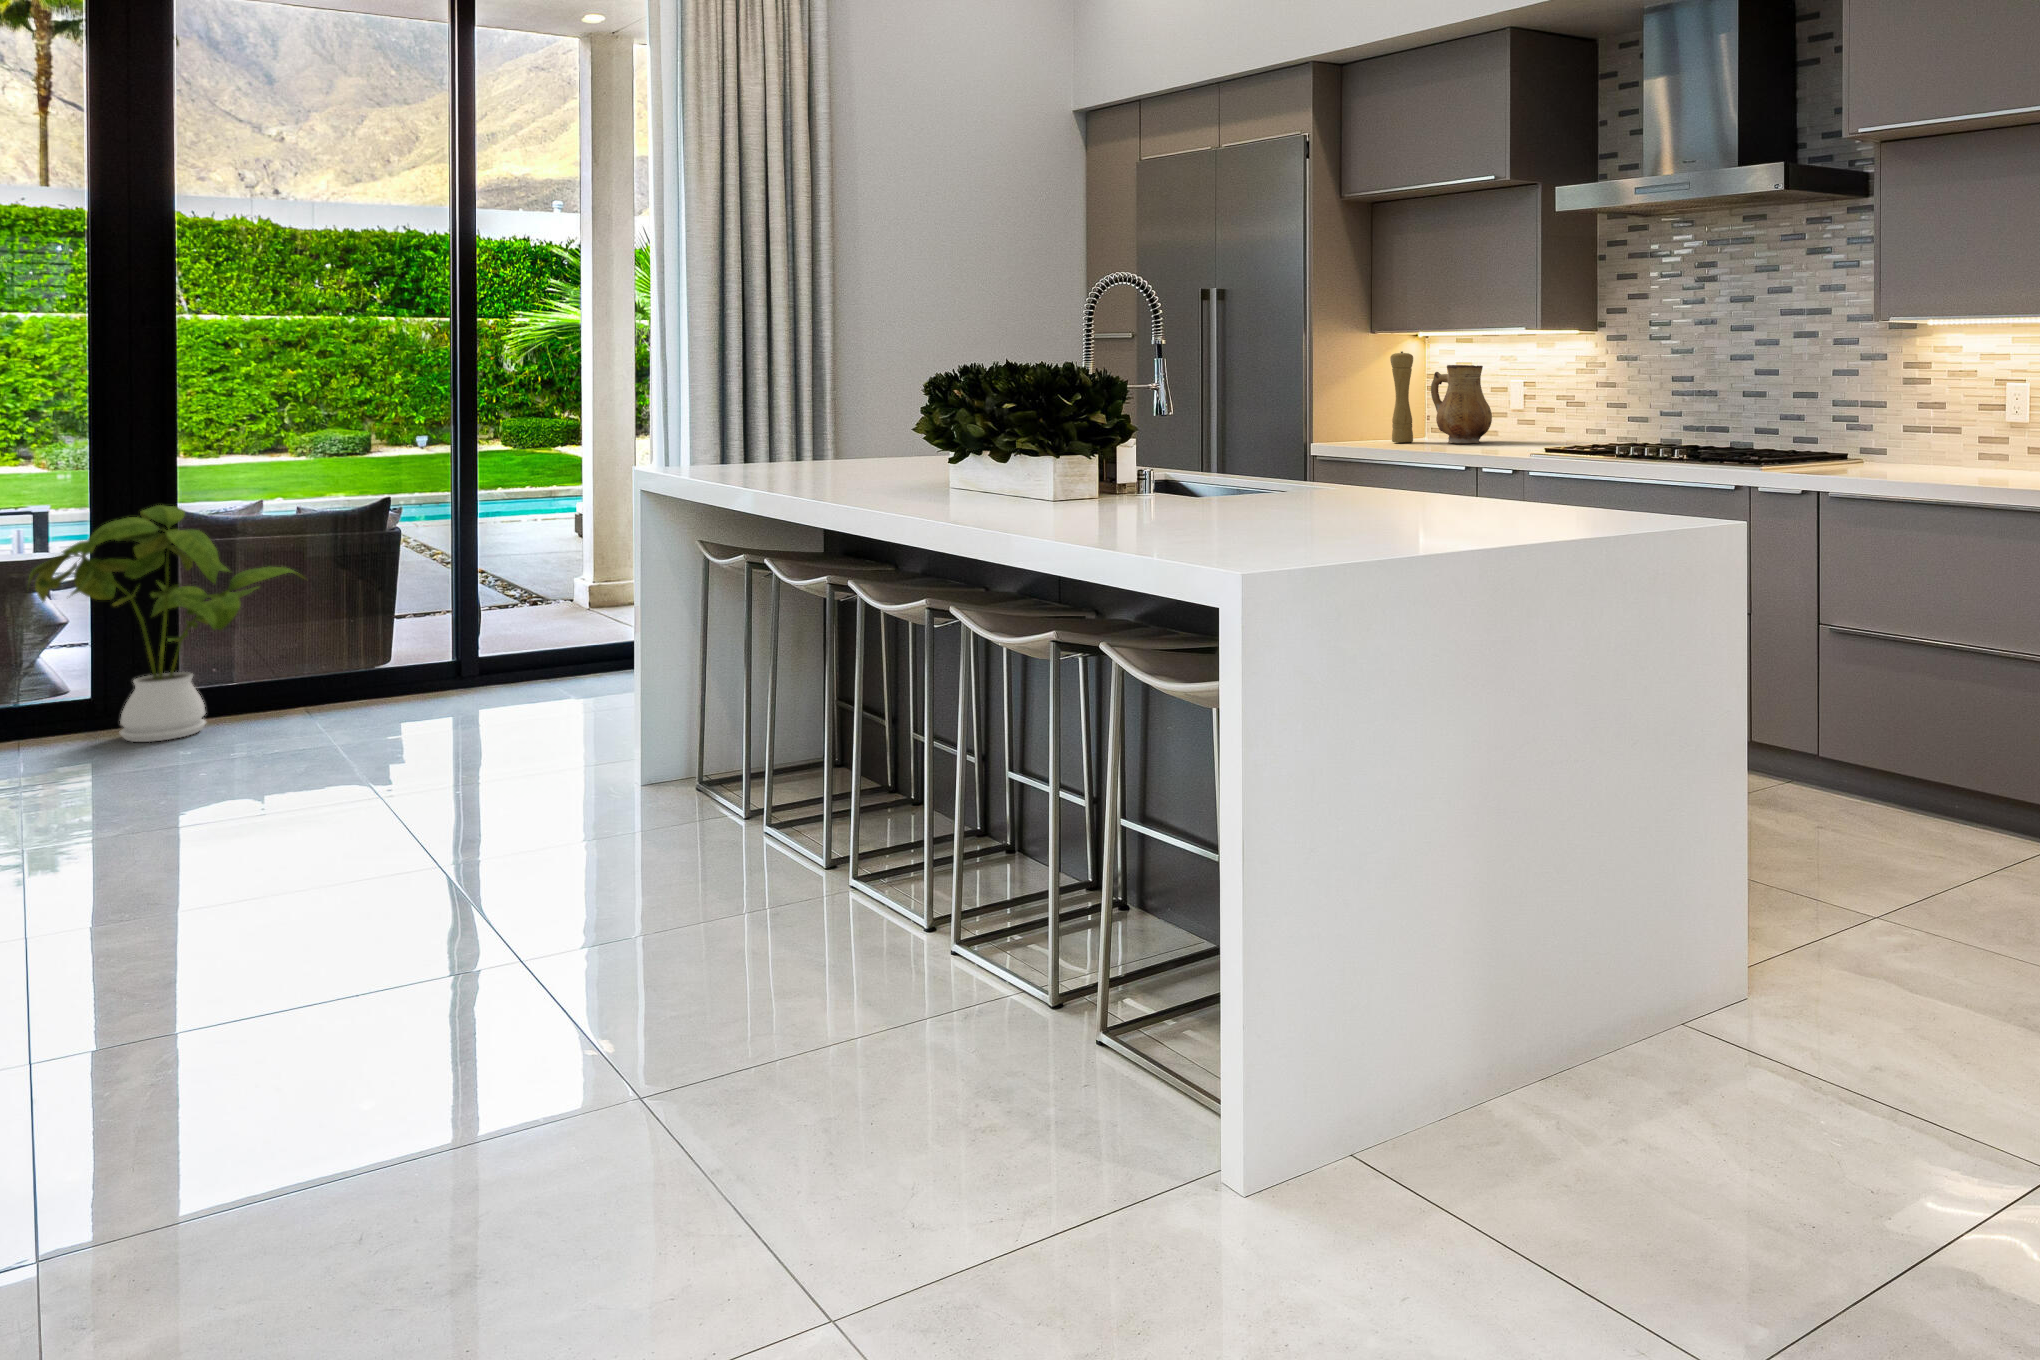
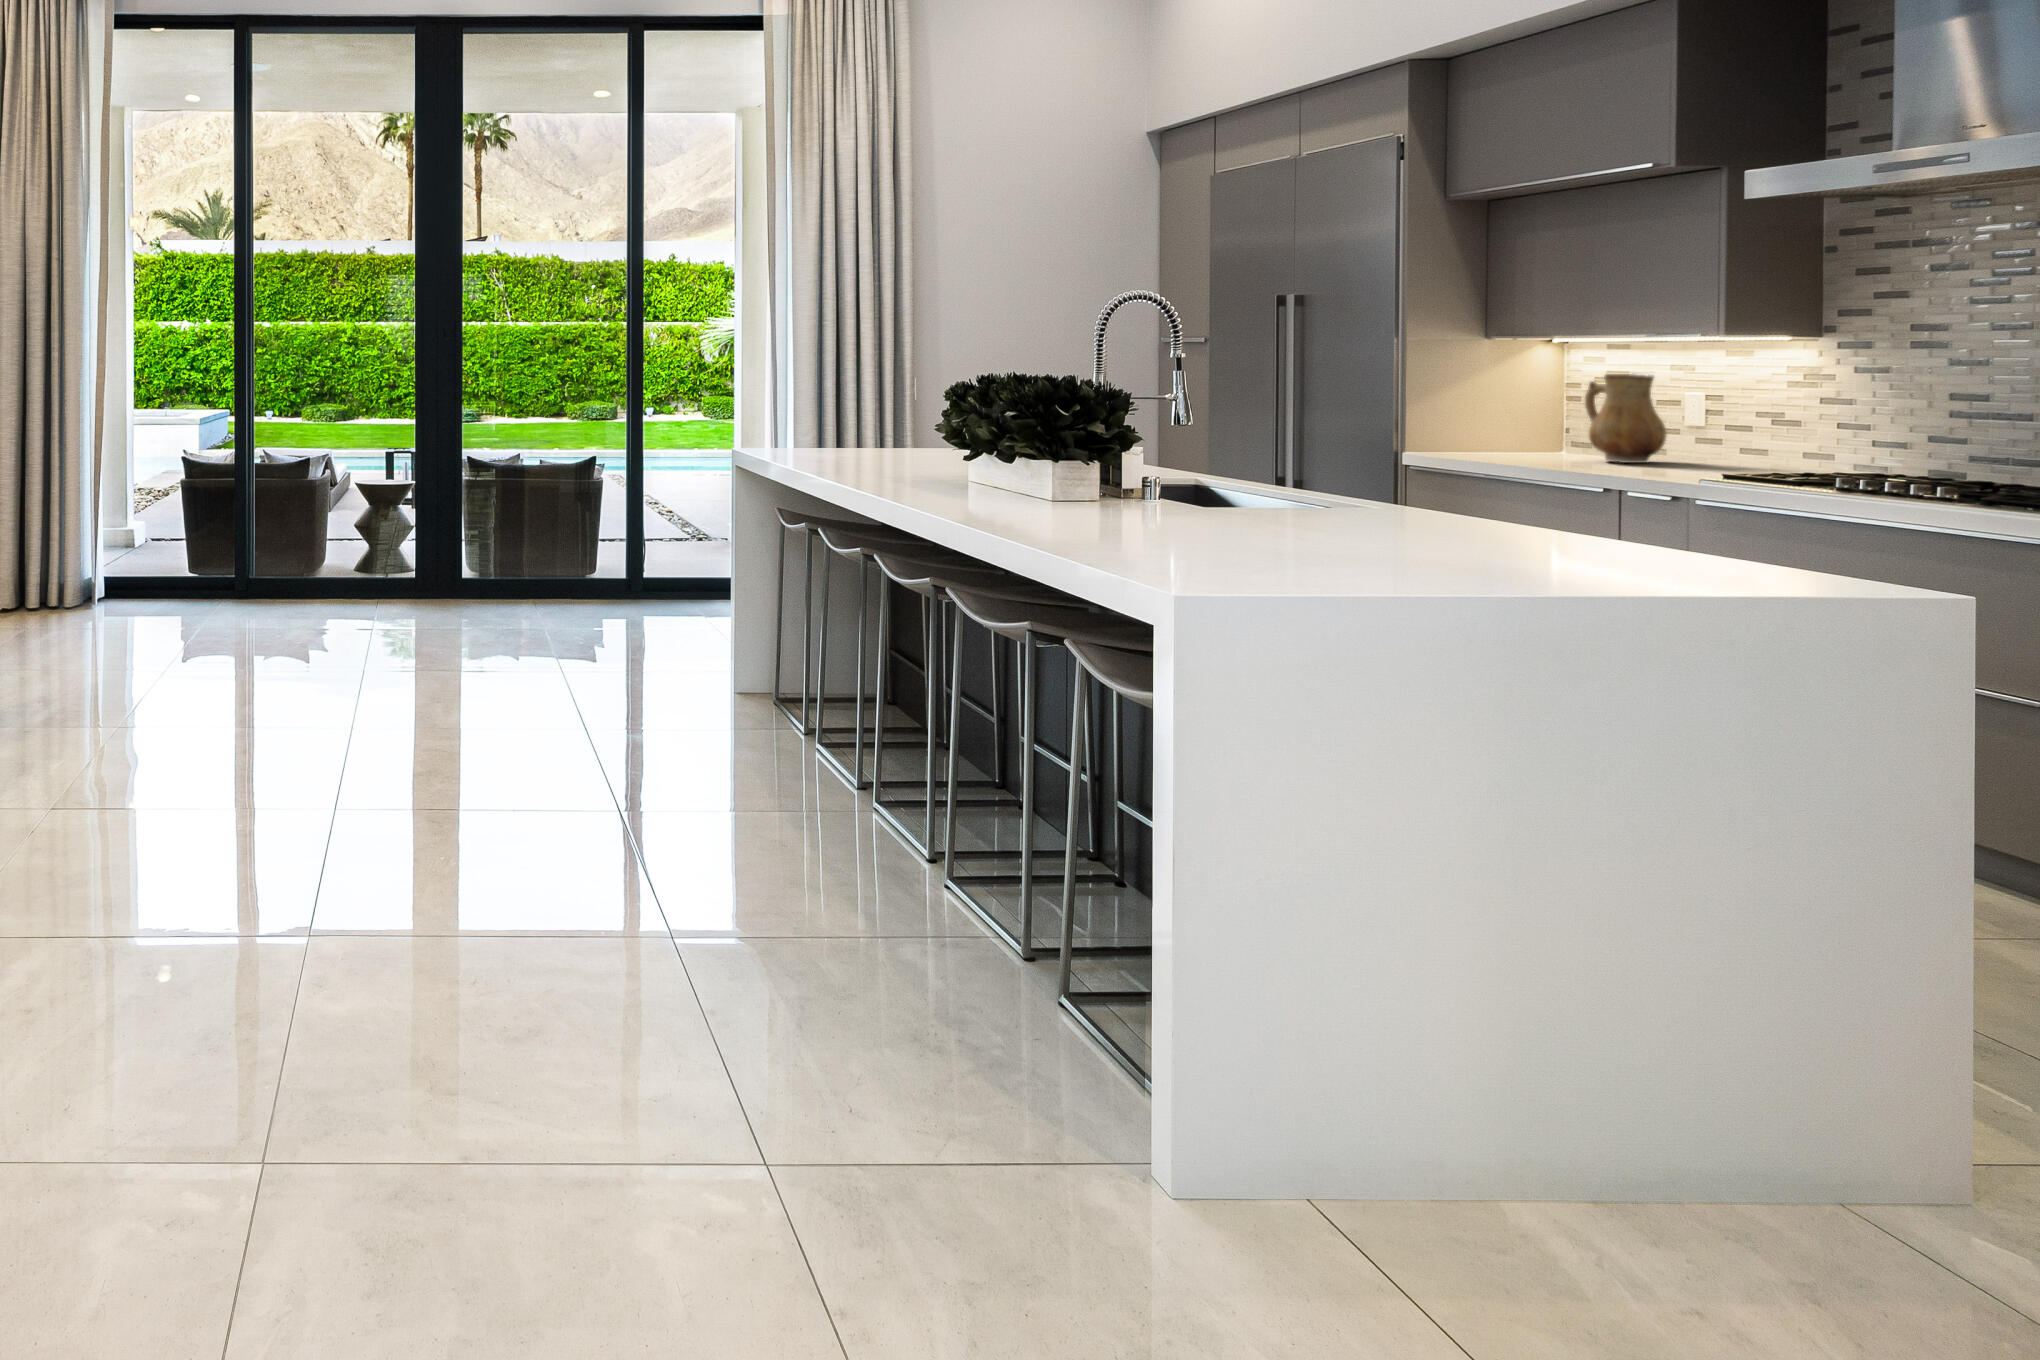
pepper mill: present [1390,351,1413,442] -> none [1535,357,1566,458]
house plant: present [28,505,304,742] -> none [423,453,578,614]

